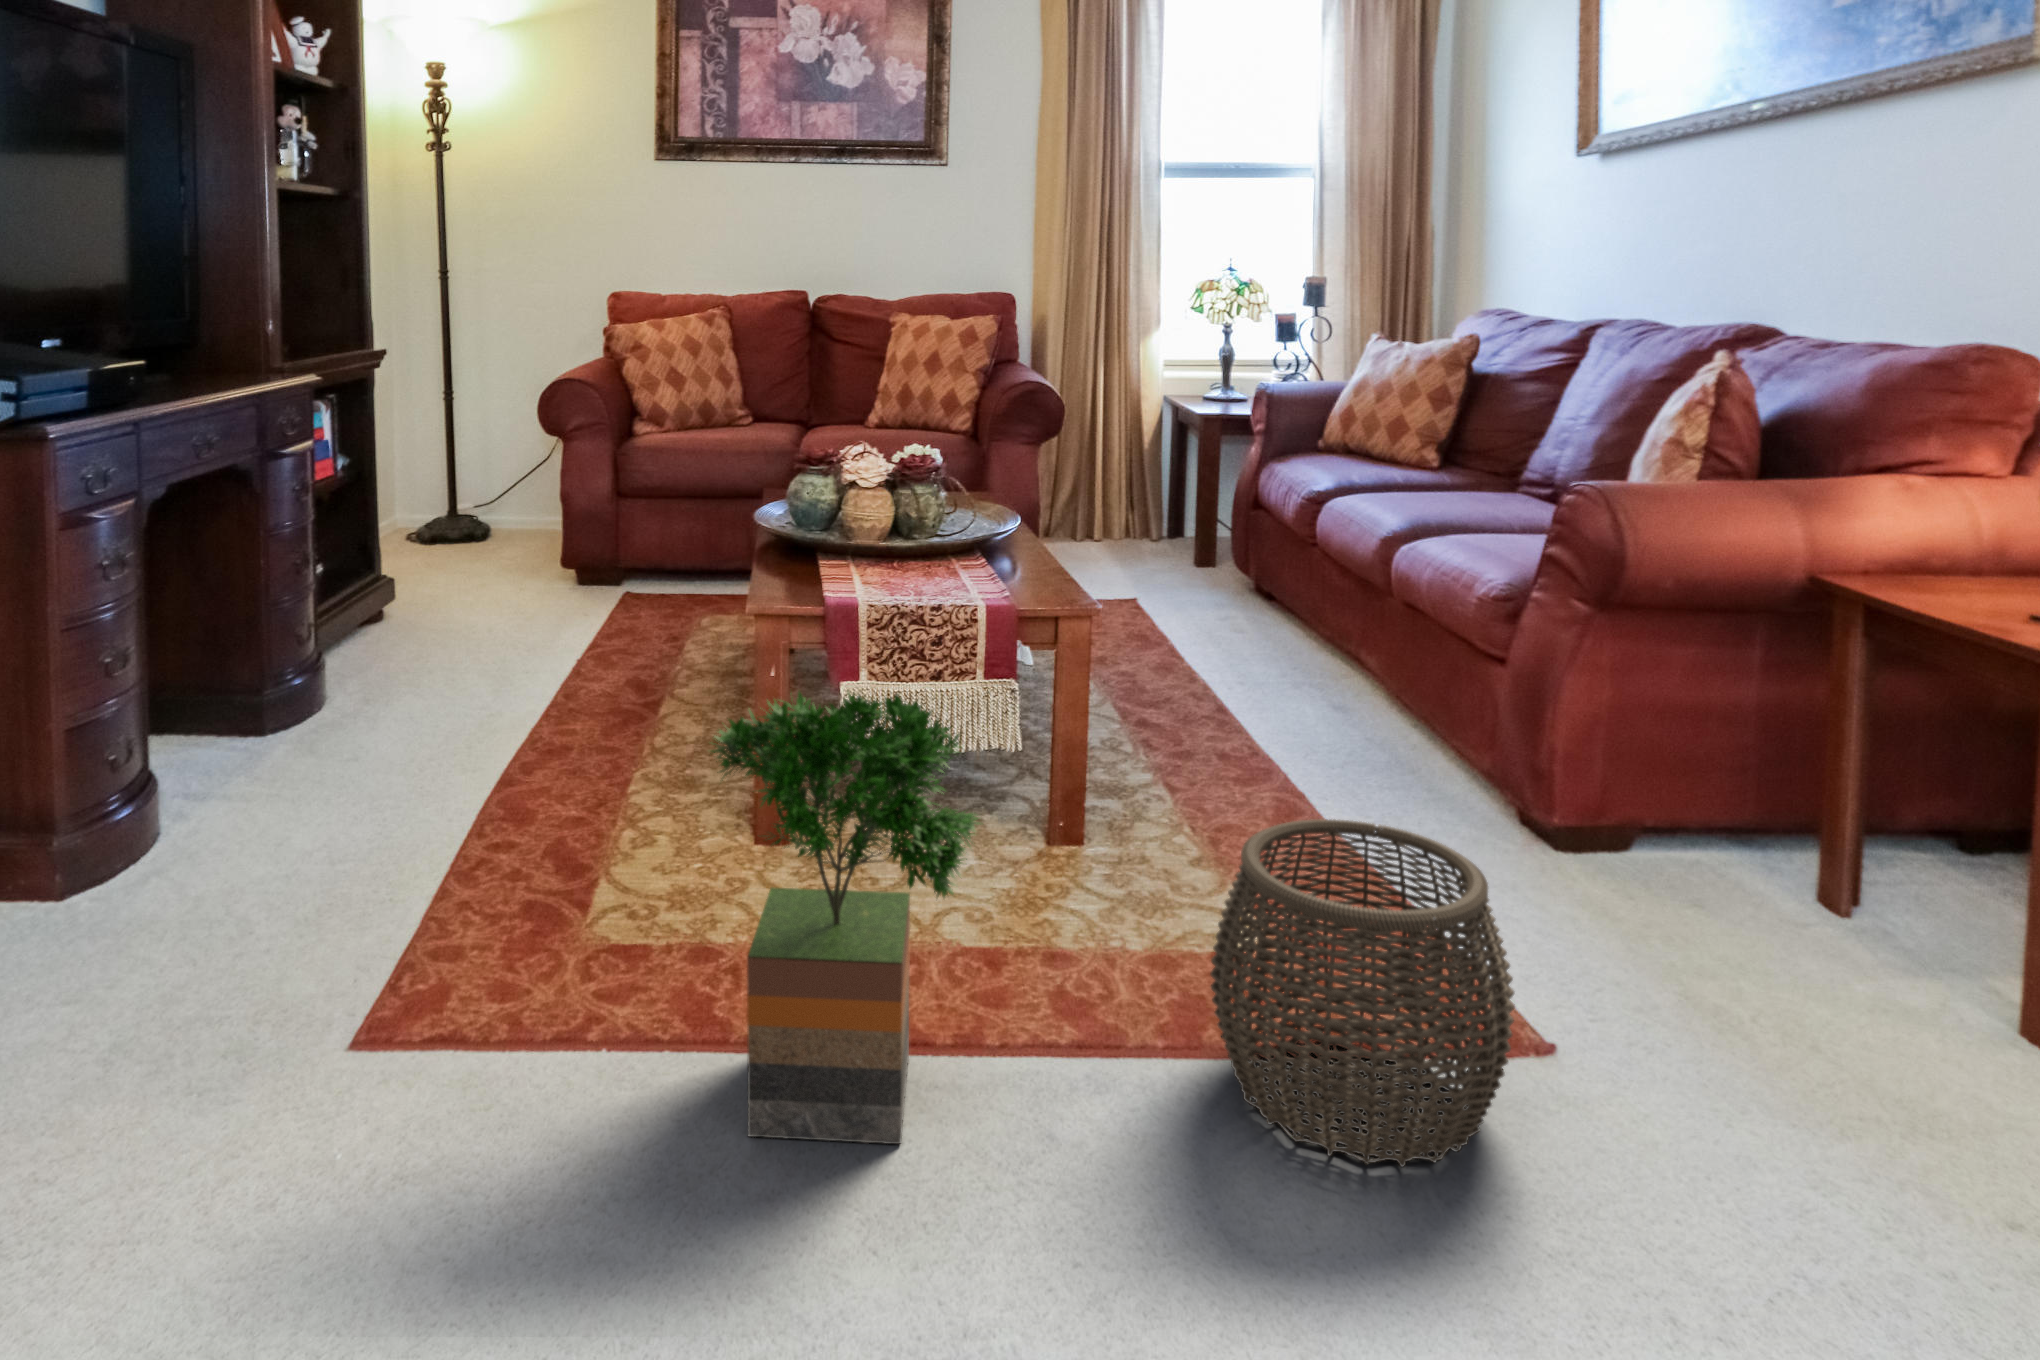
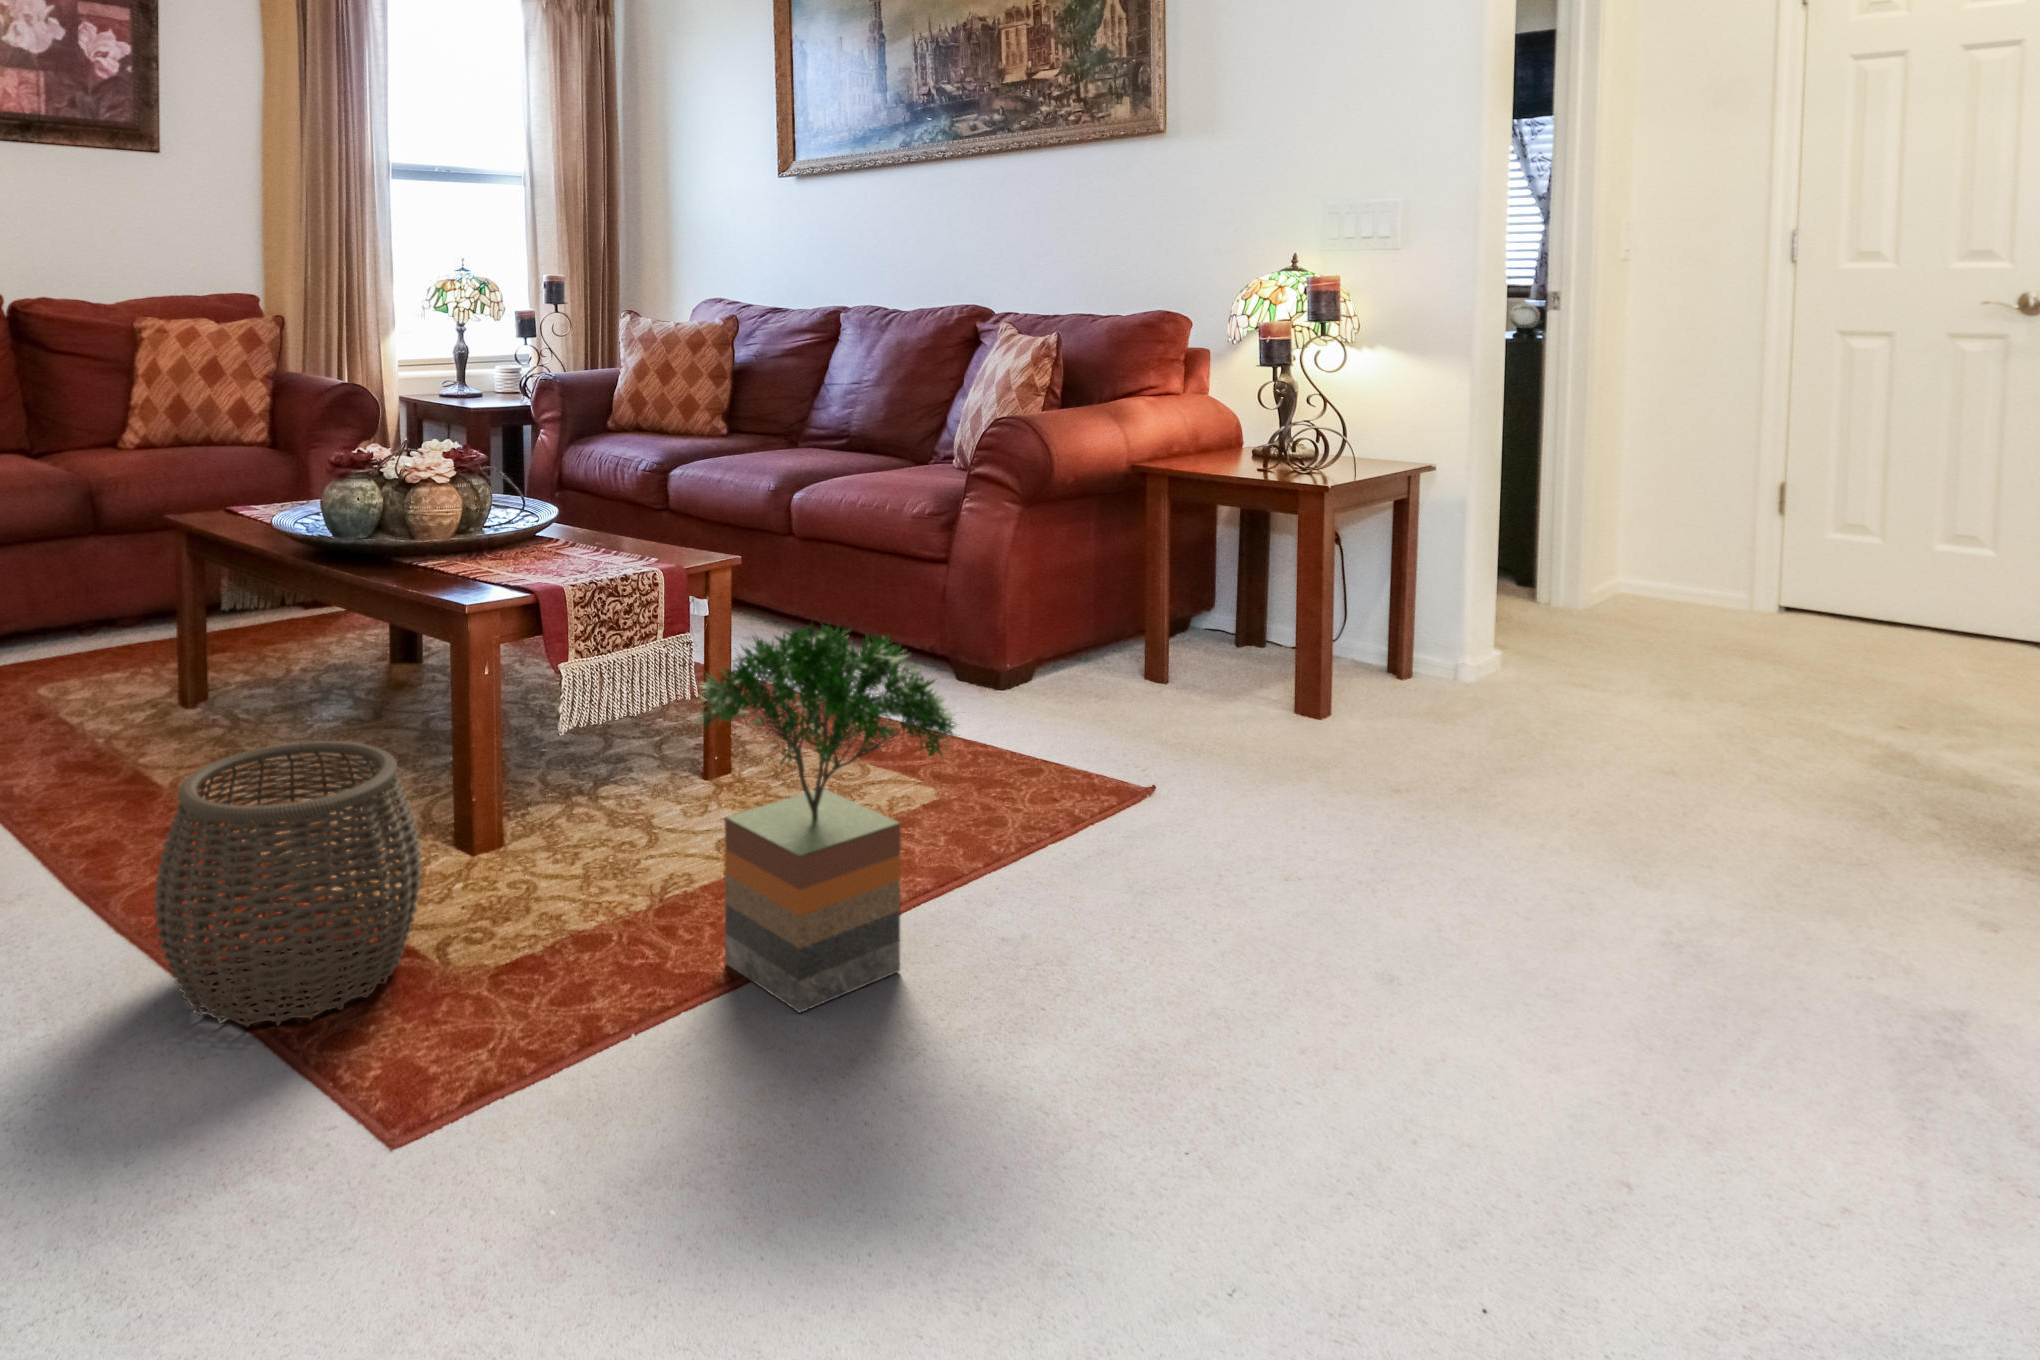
woven basket: present [1210,819,1515,1167] -> present [154,741,422,1026]

